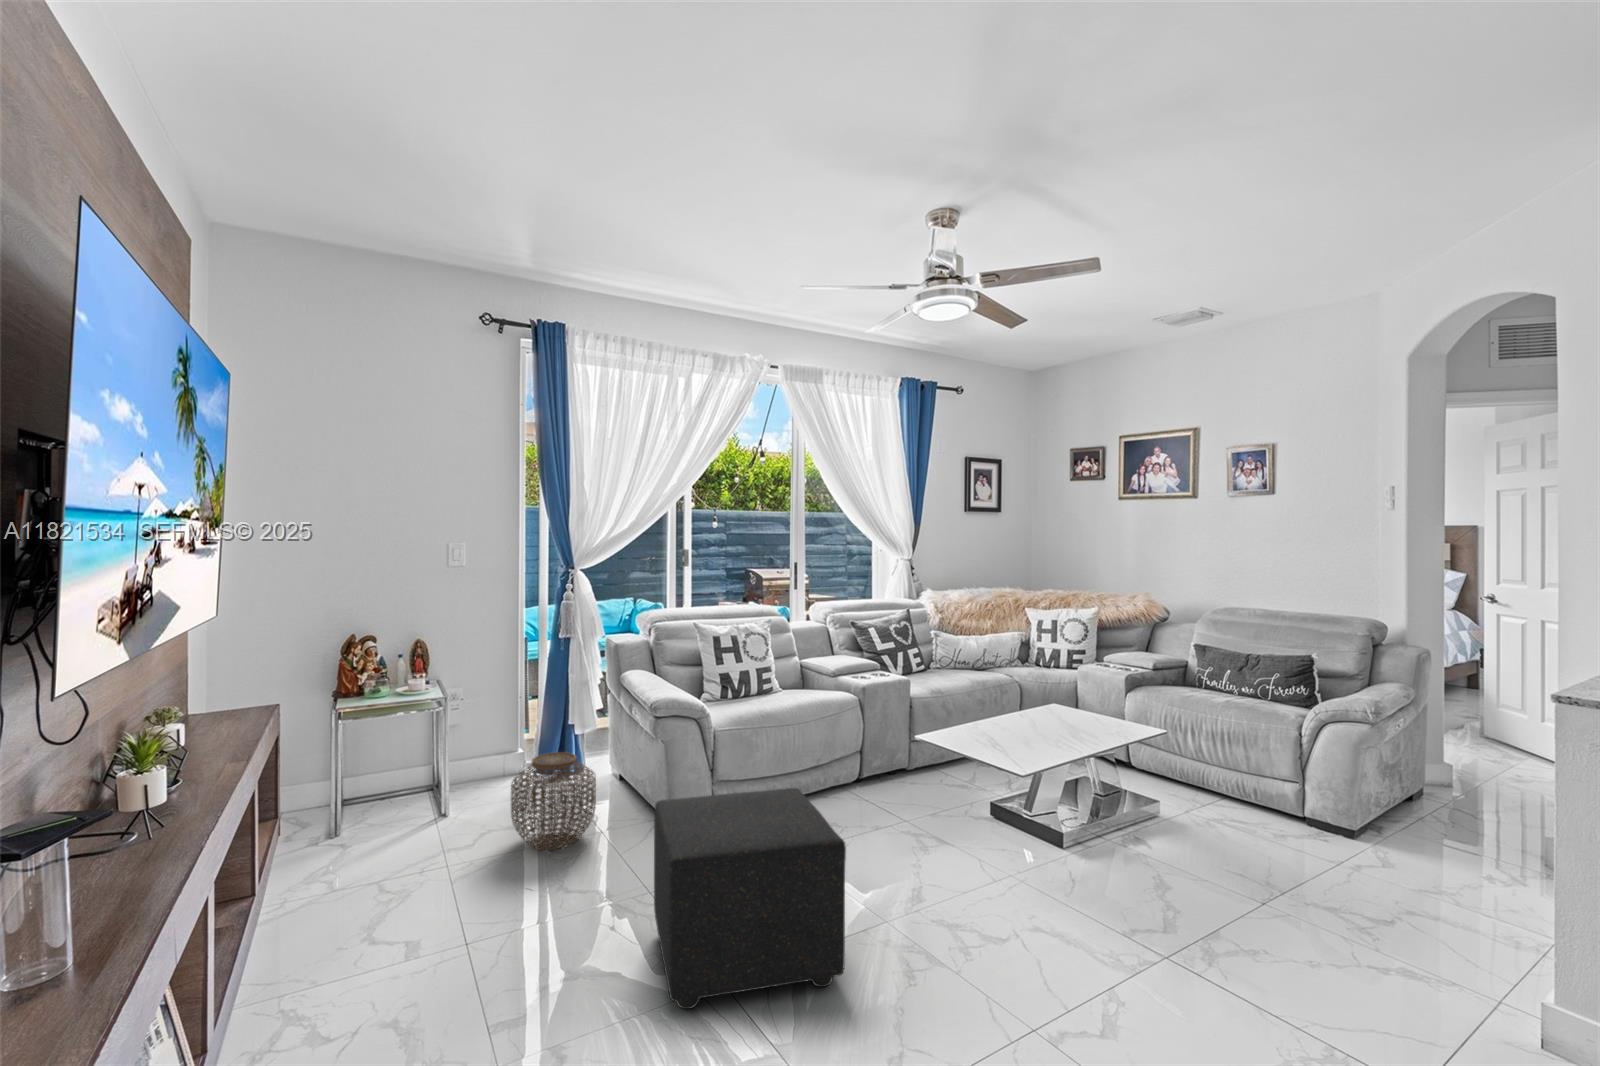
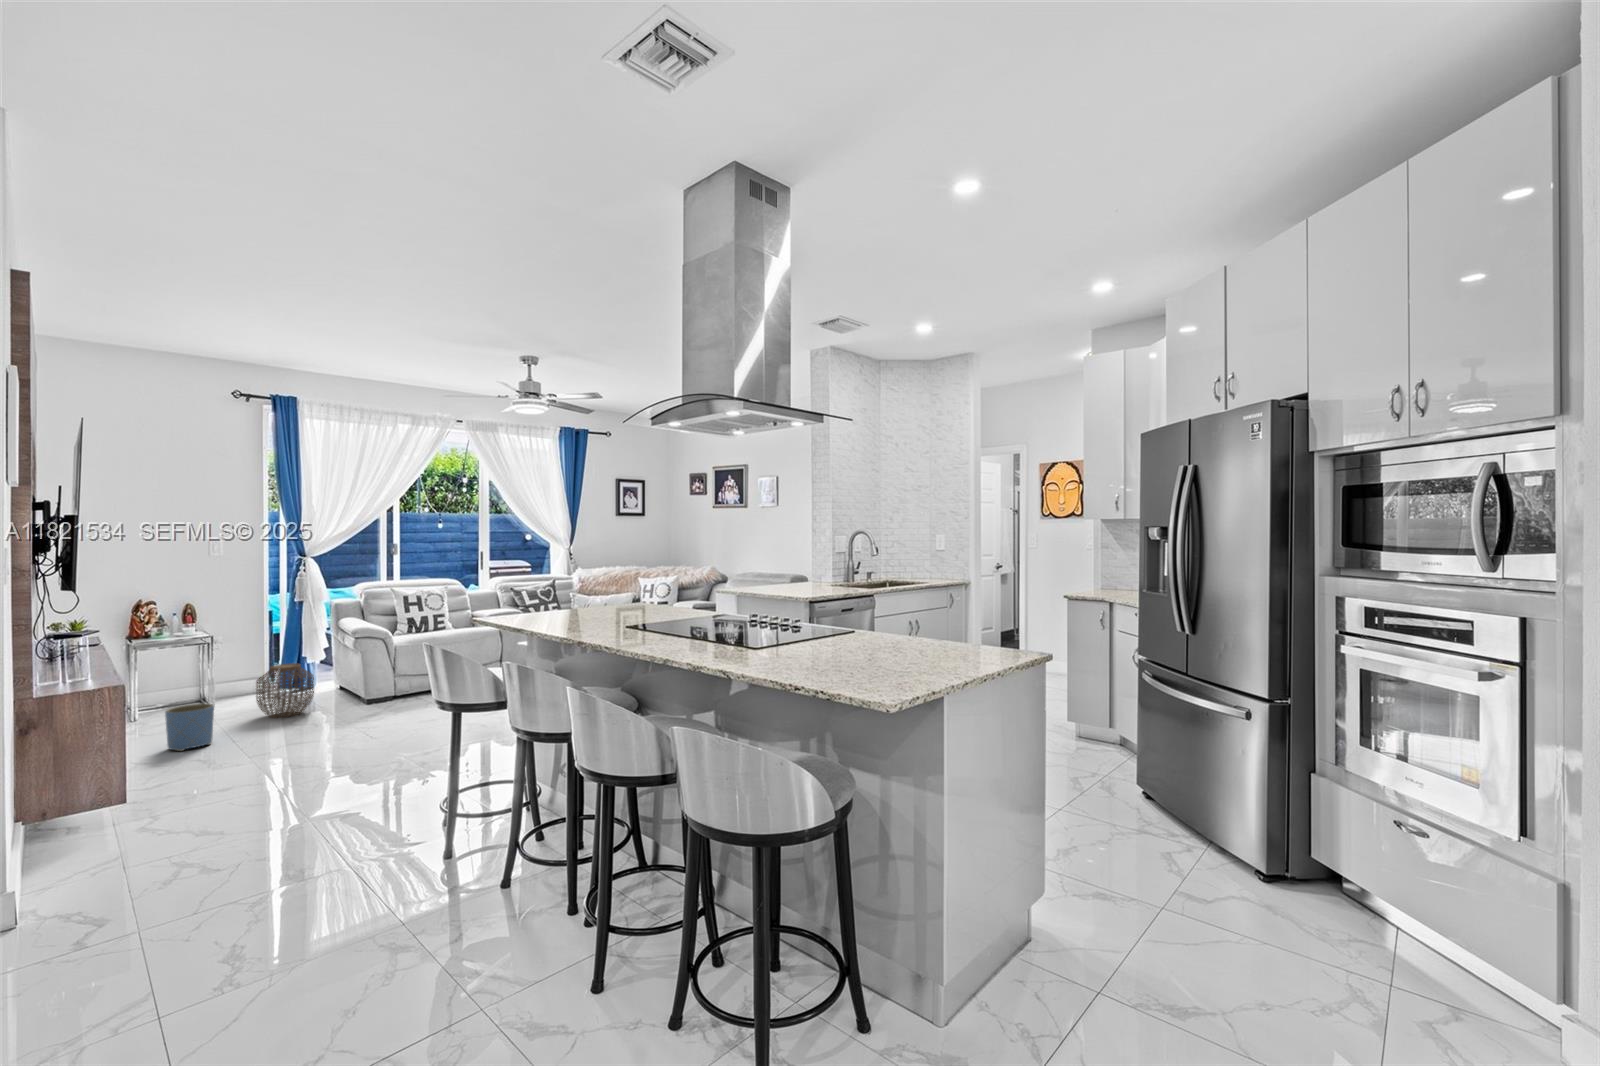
ottoman: present [654,788,846,1009] -> none [333,663,429,753]
planter: none [371,843,449,945] -> present [165,704,214,751]

